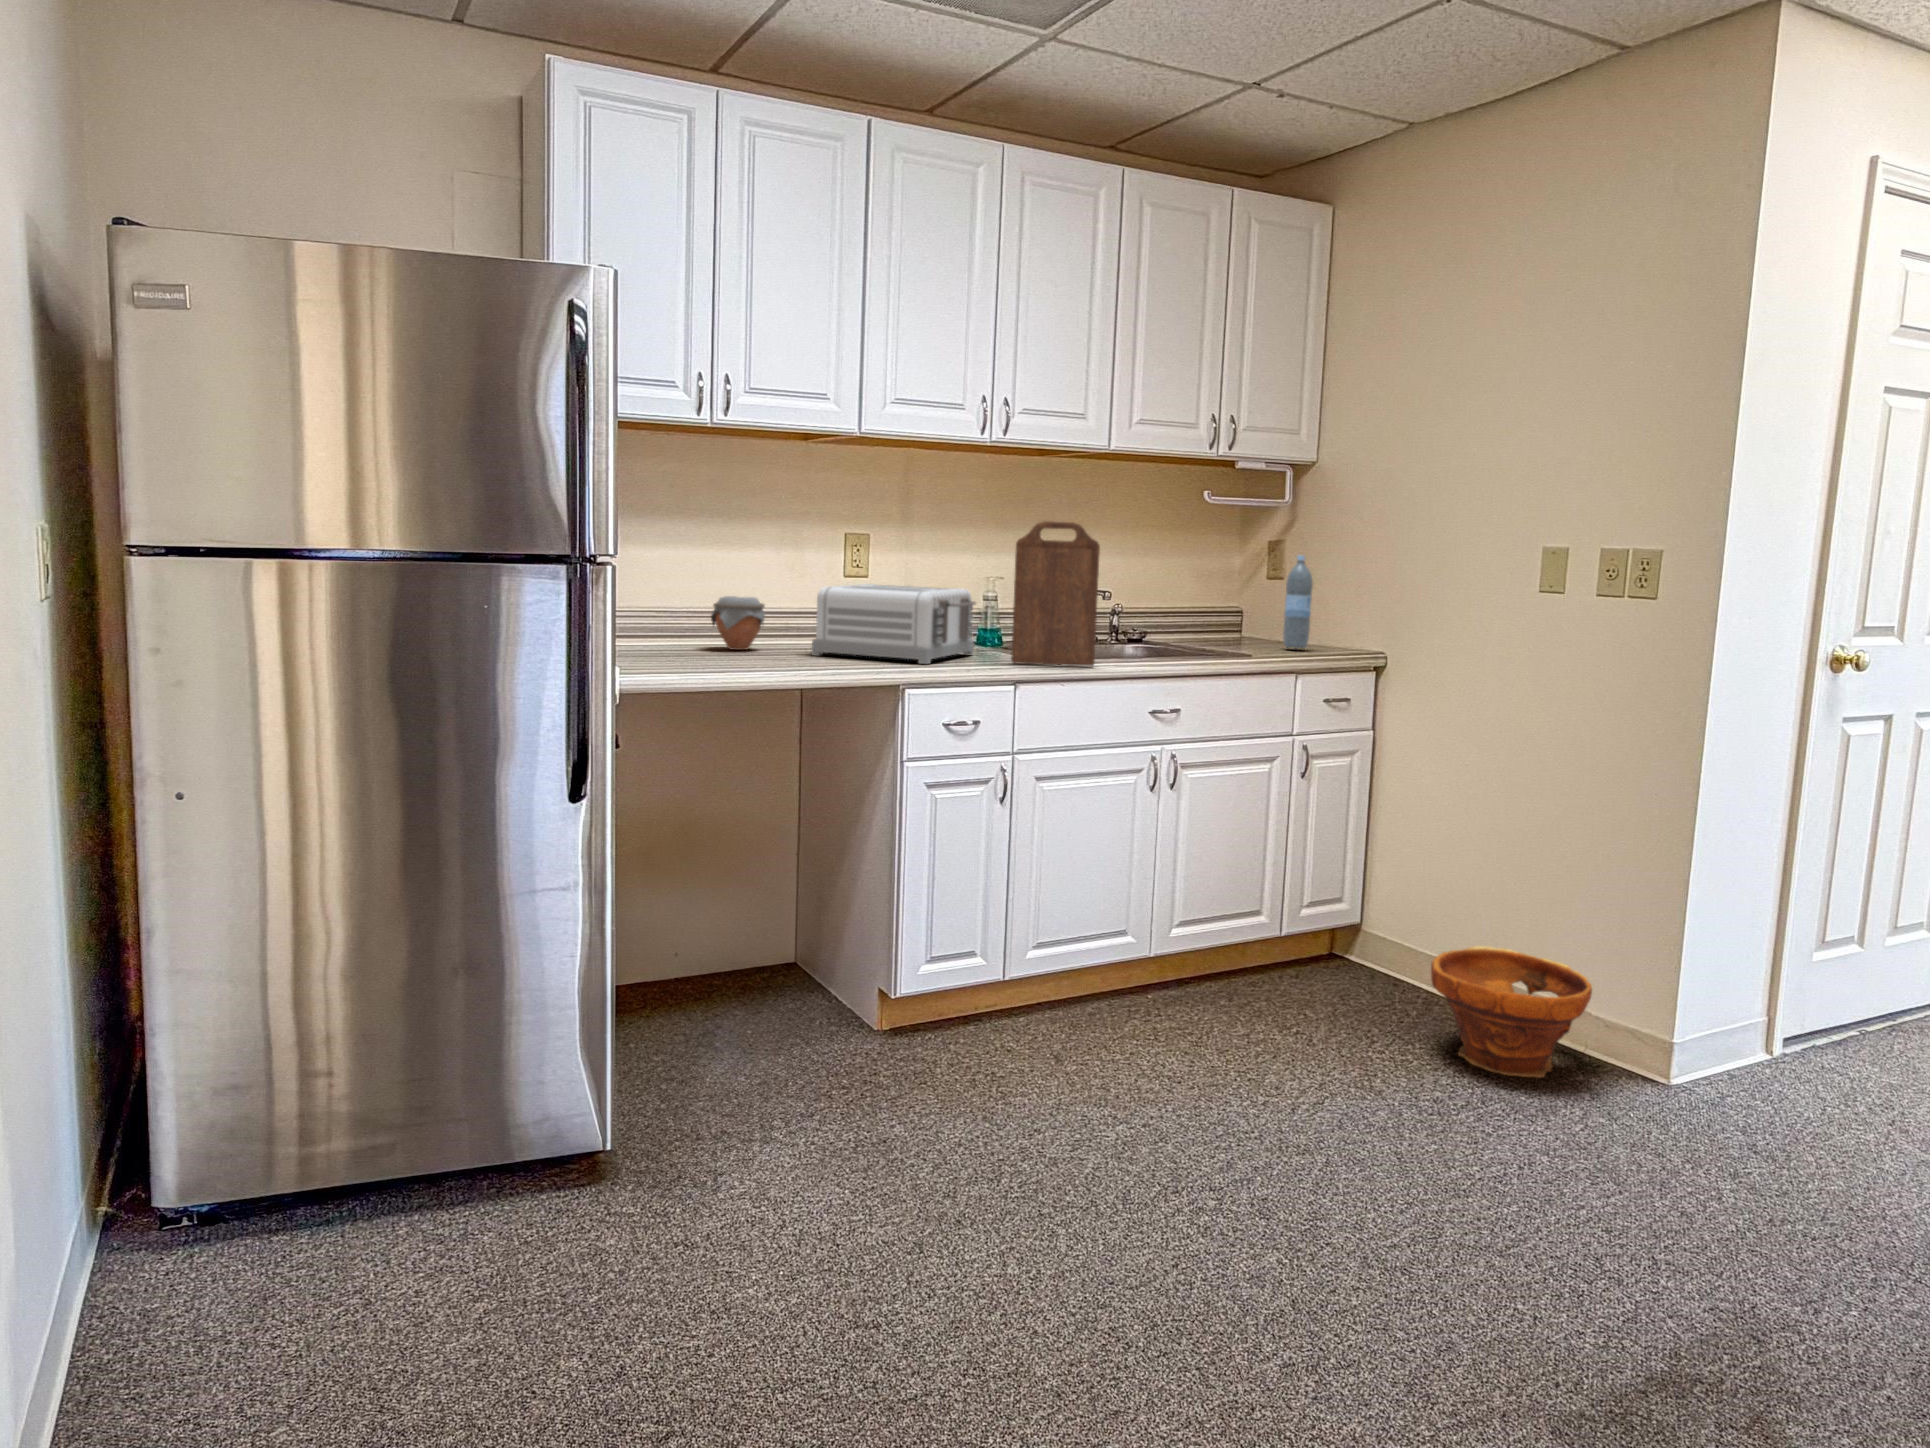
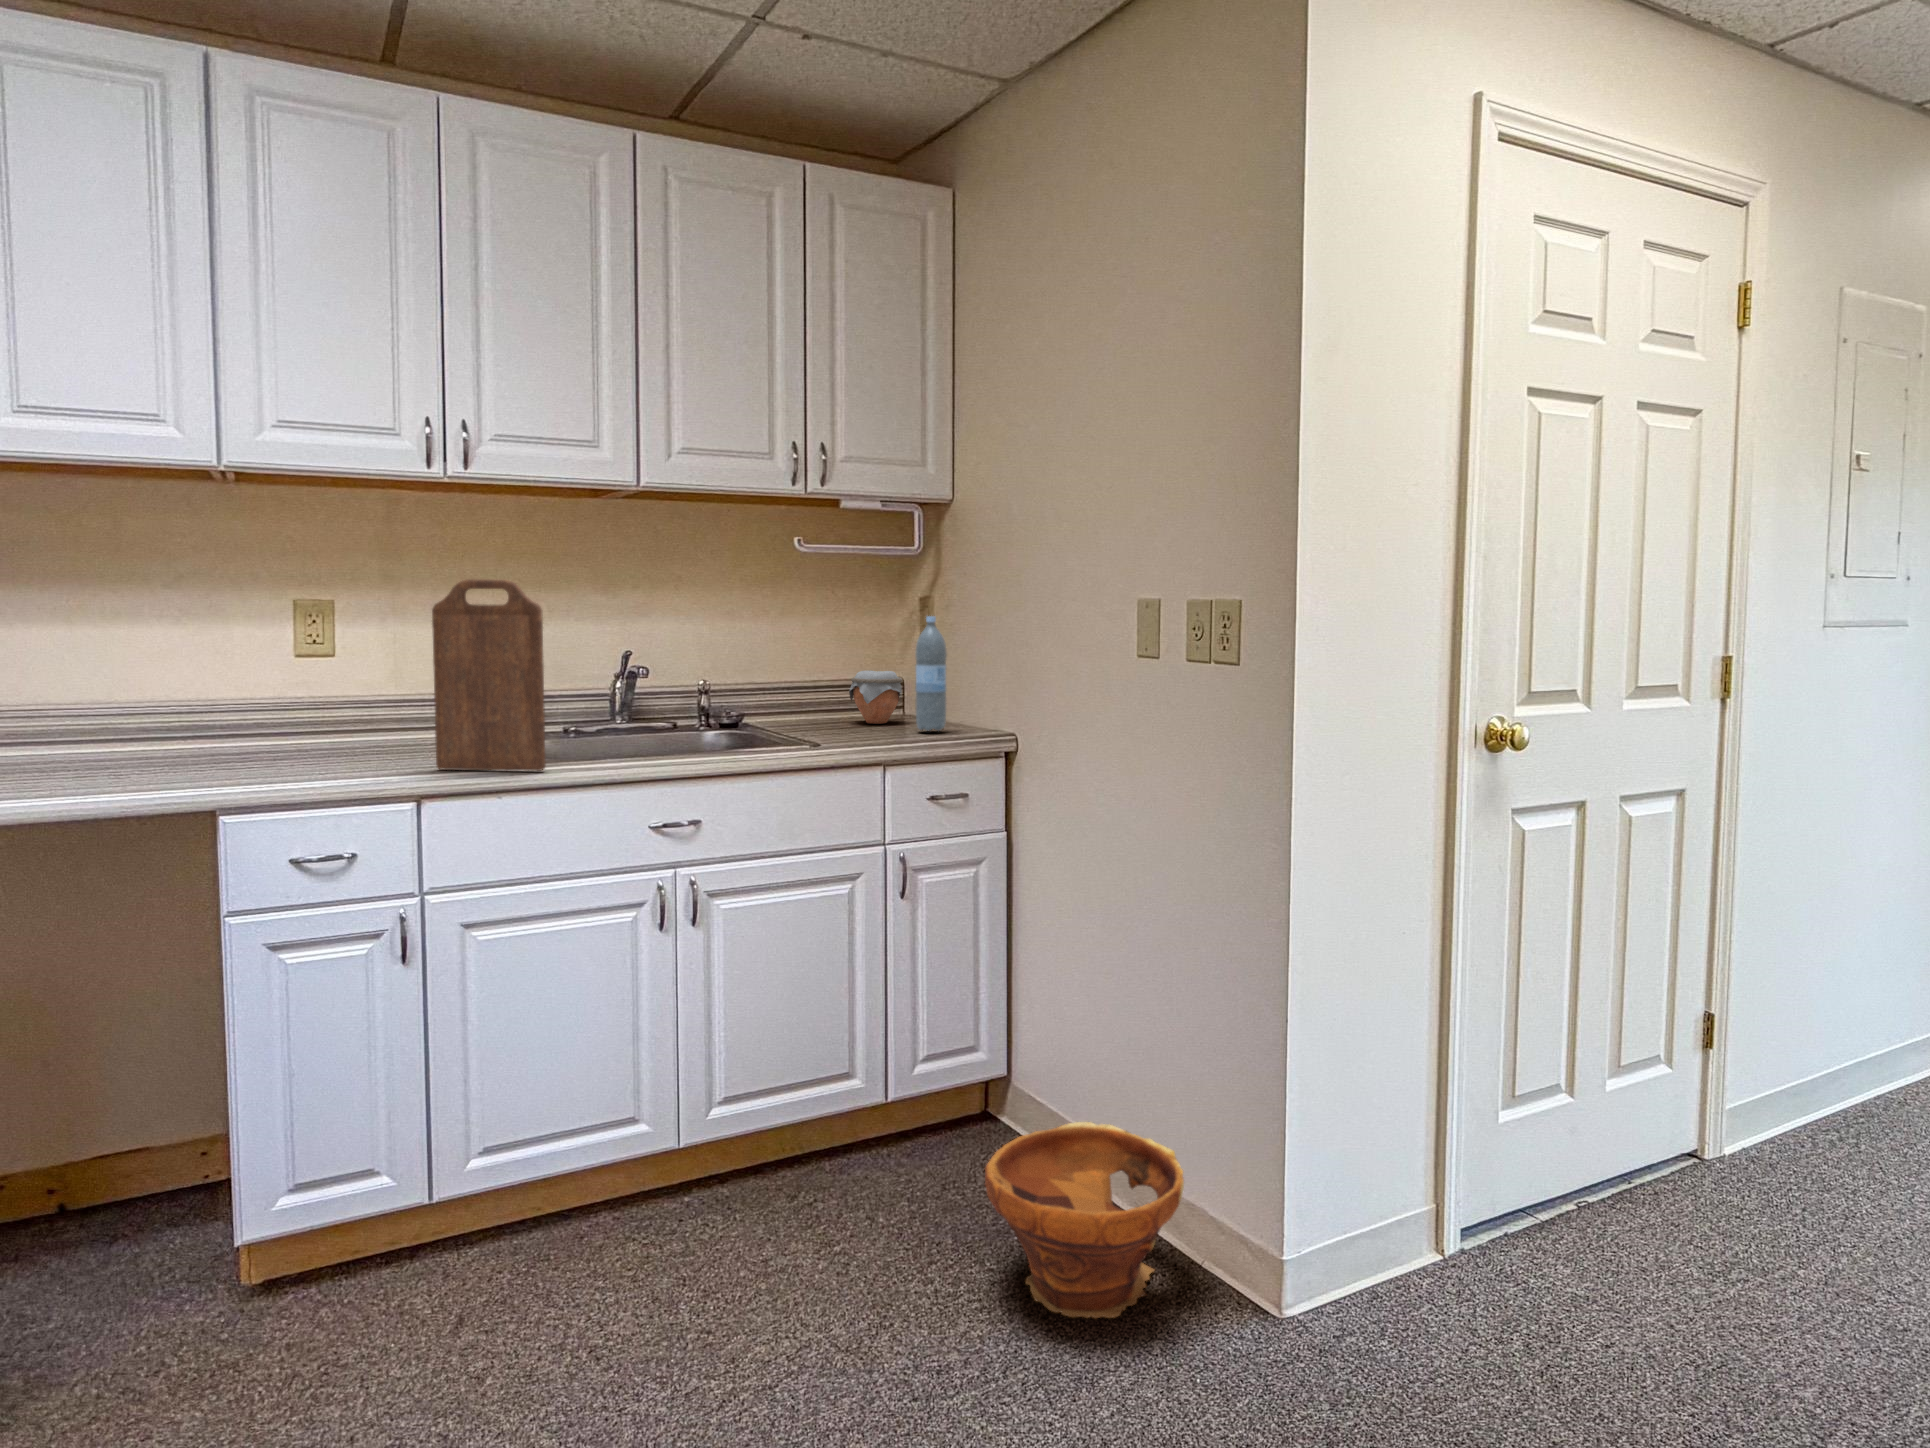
toaster: present [812,584,976,664] -> none [169,667,431,776]
jar: present [711,596,765,650] -> present [849,671,902,724]

